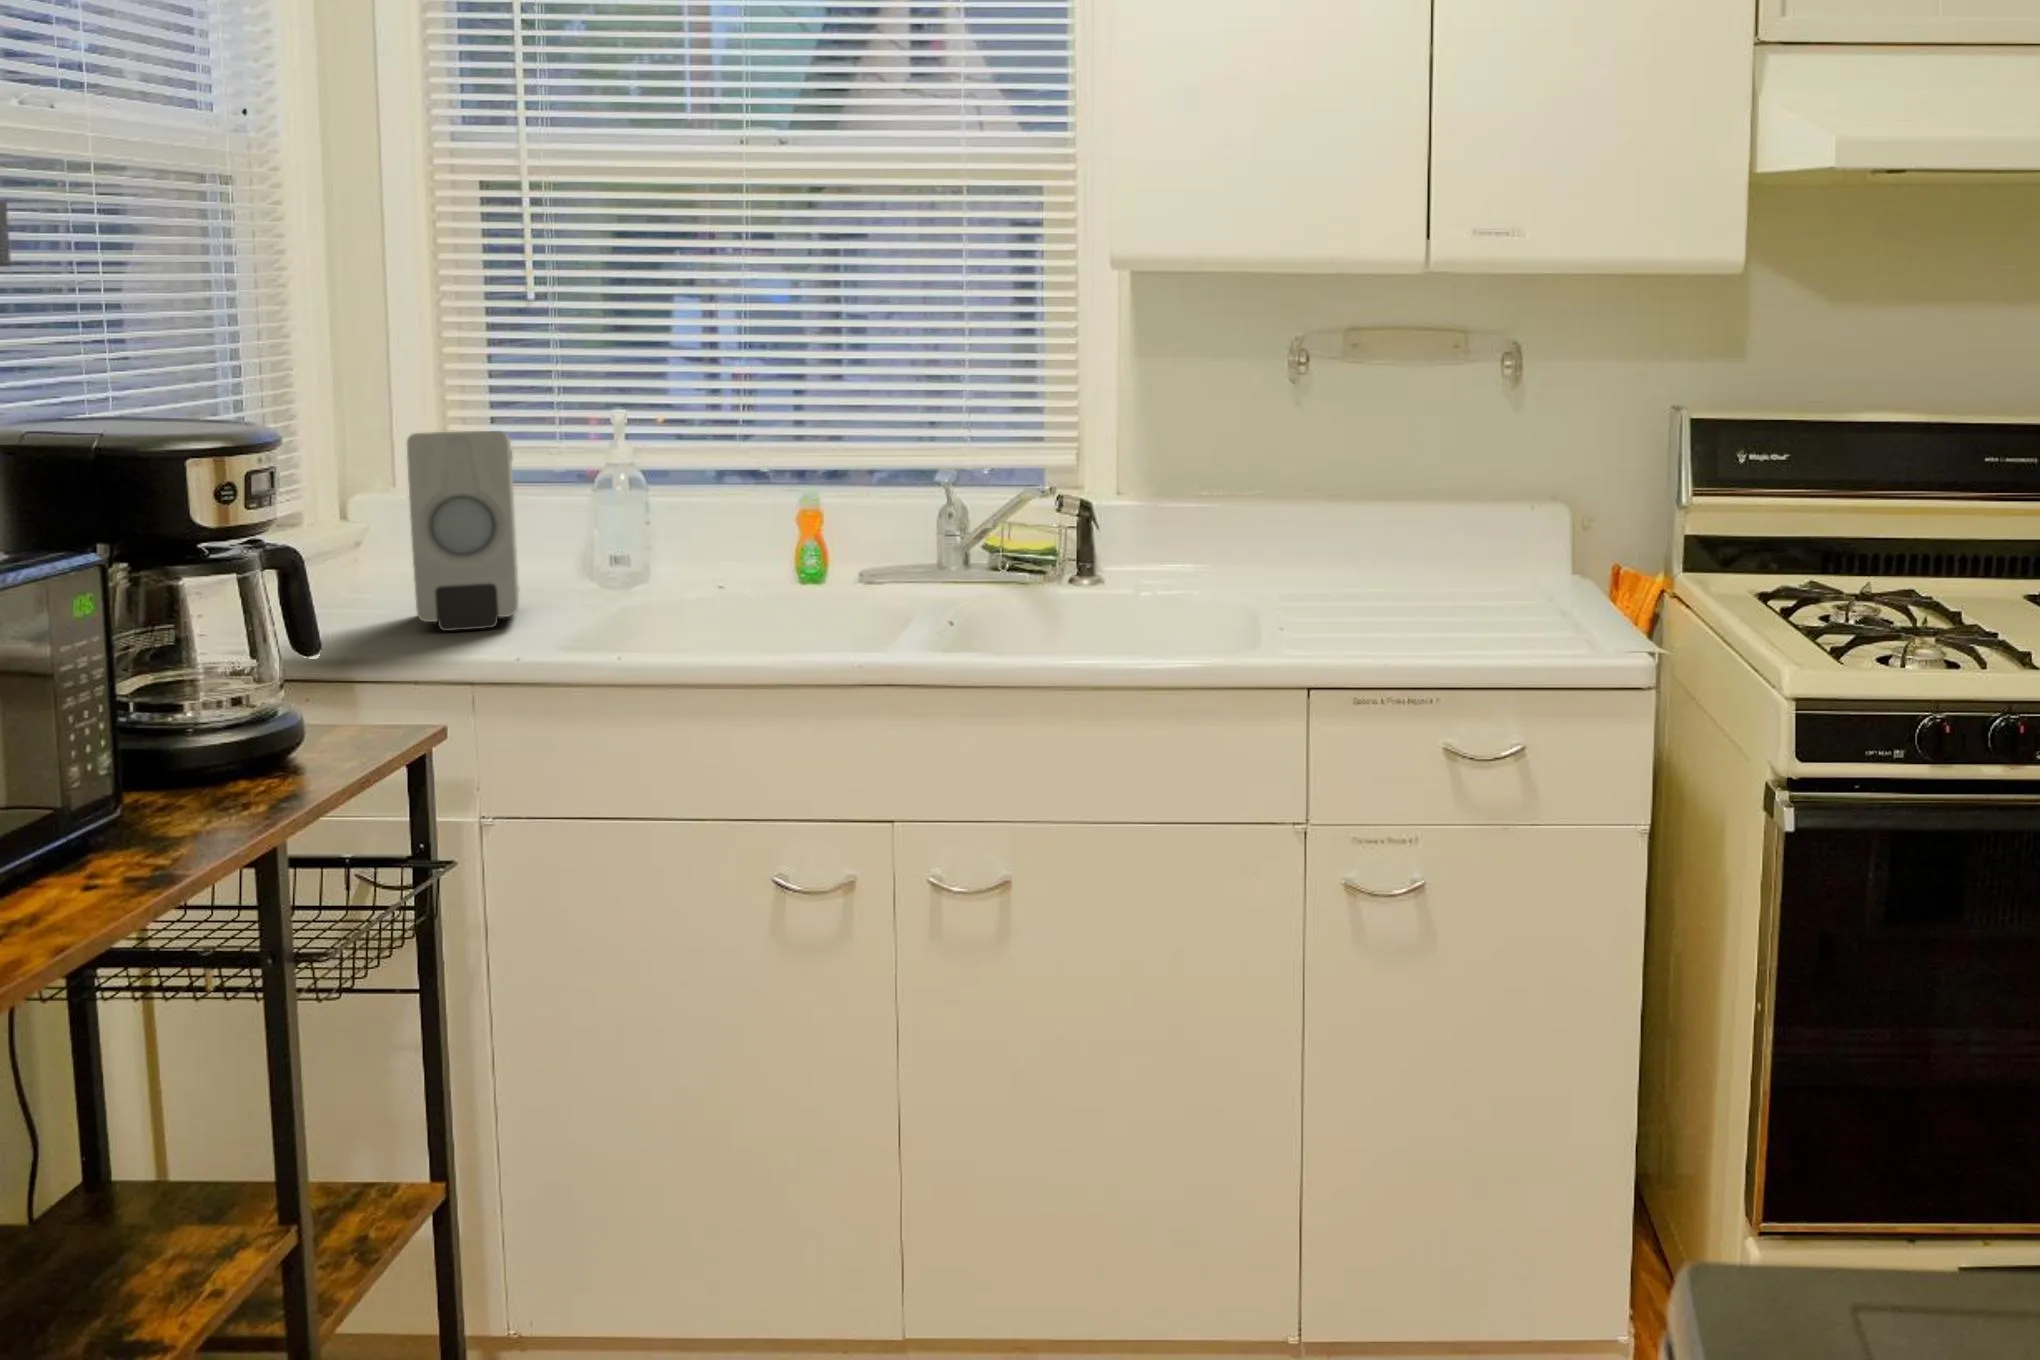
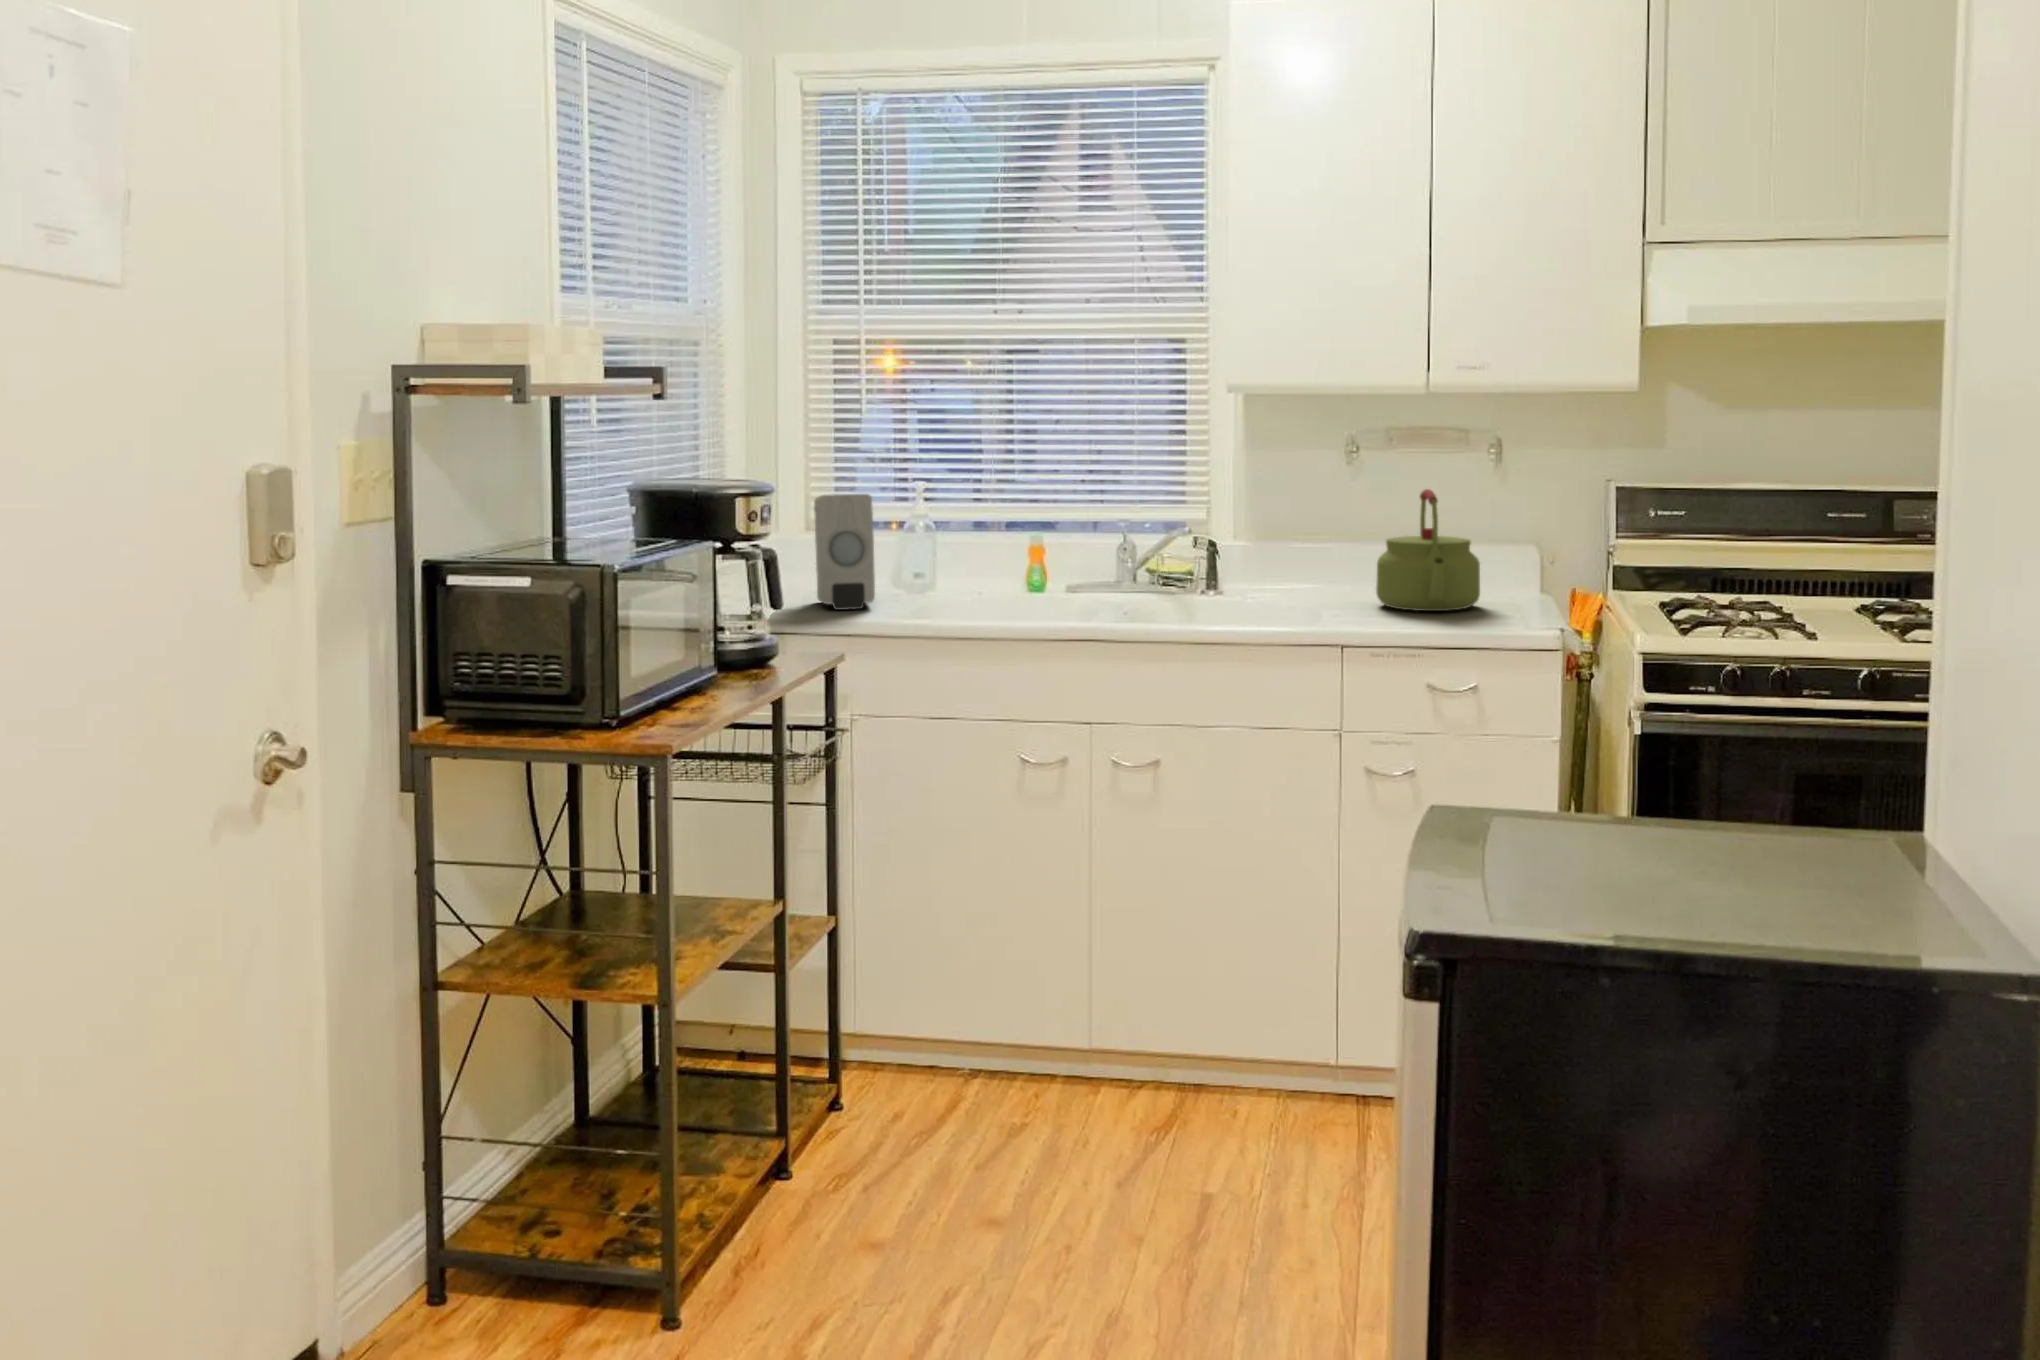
kettle: none [1338,422,1493,611] -> present [1376,489,1480,611]

